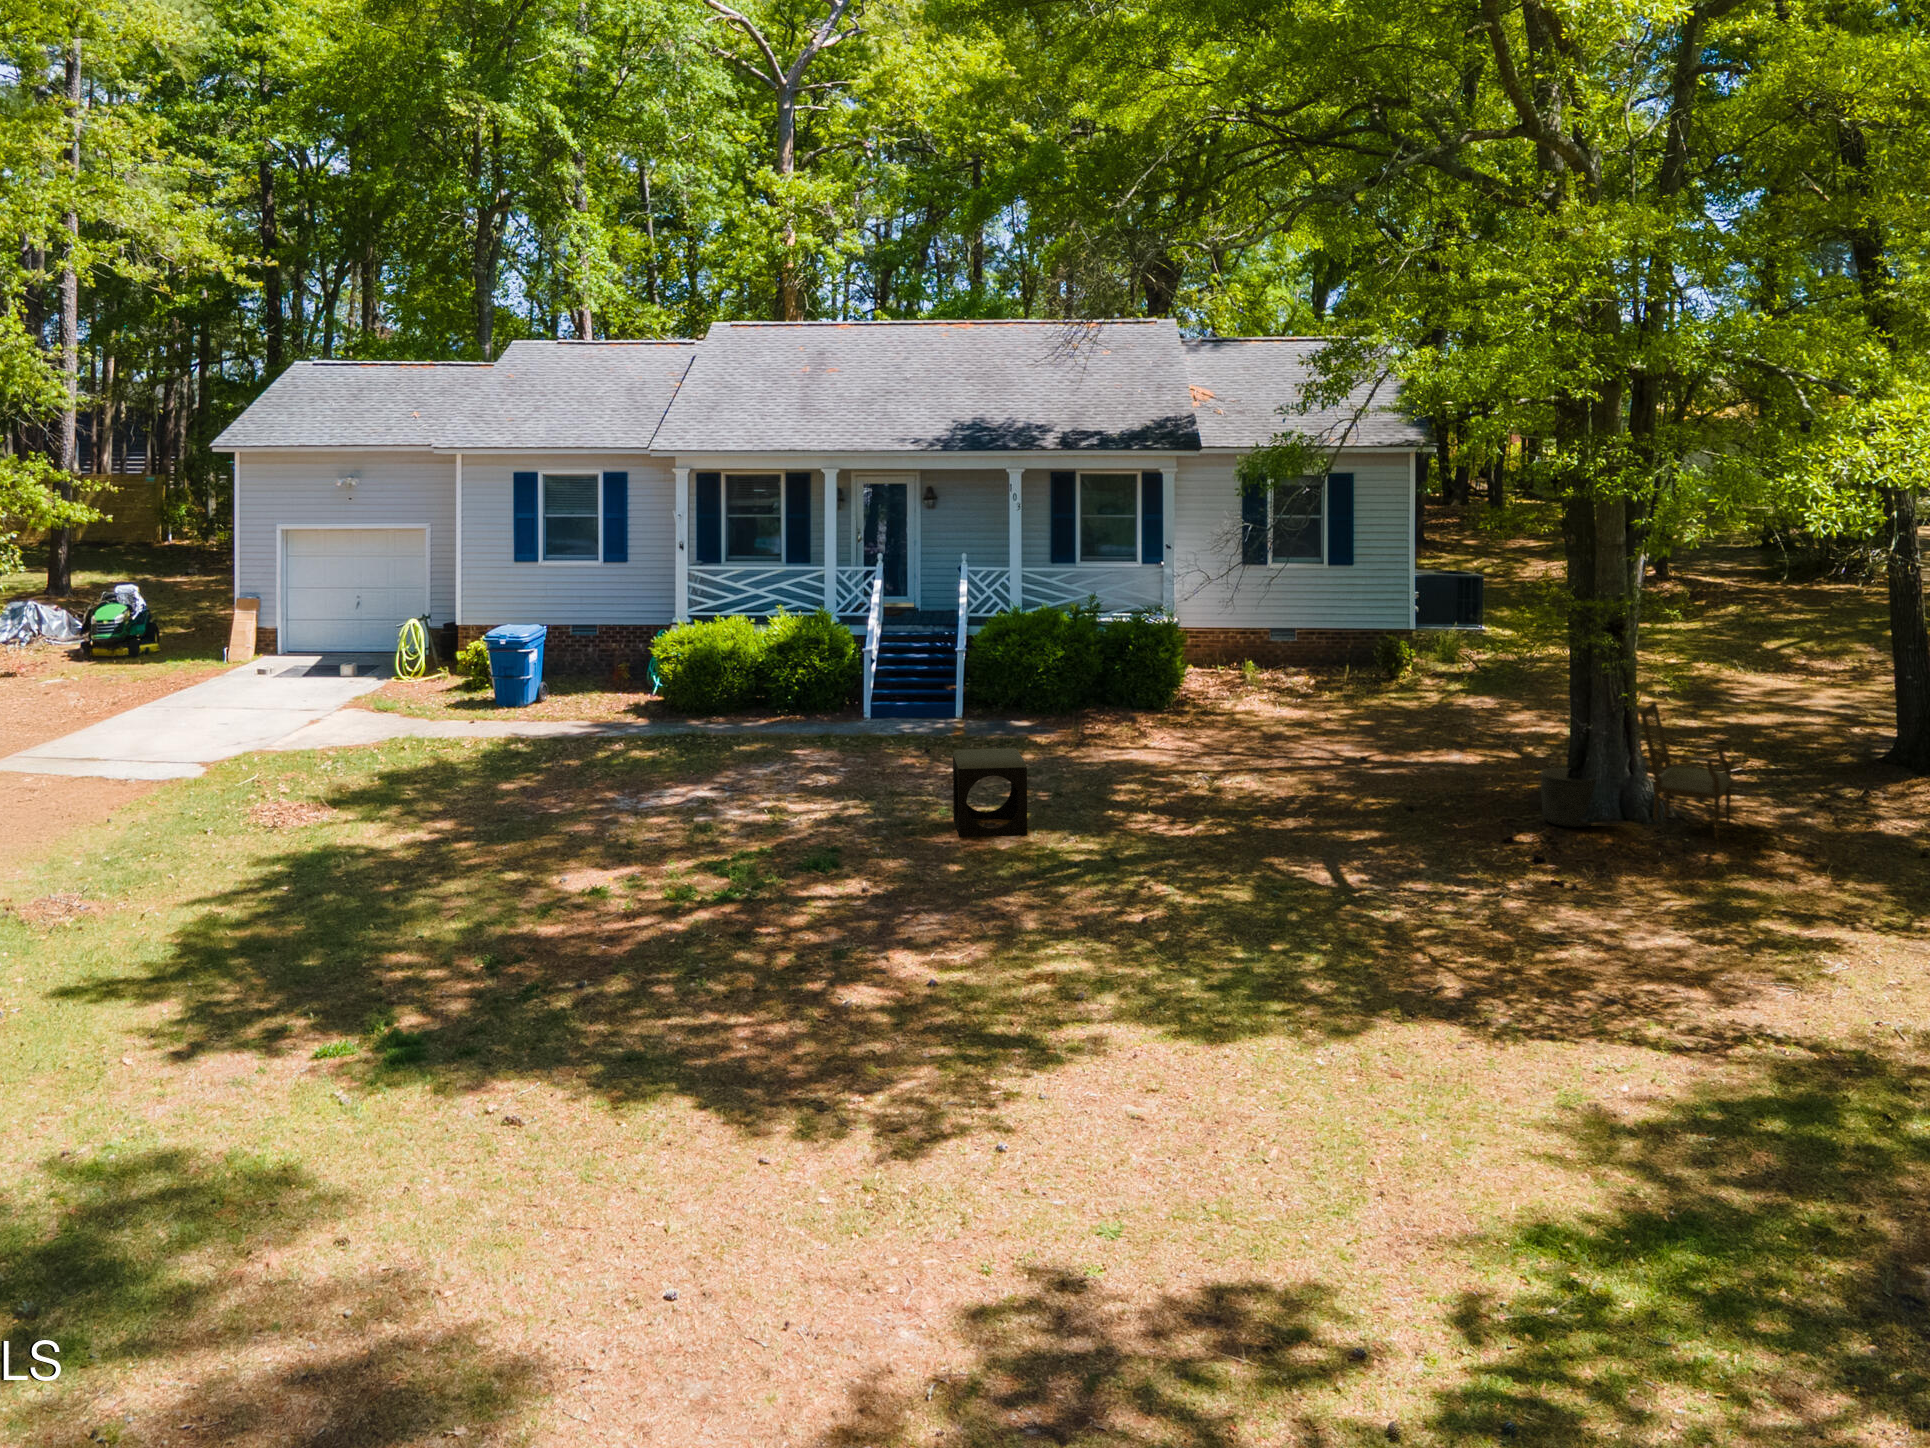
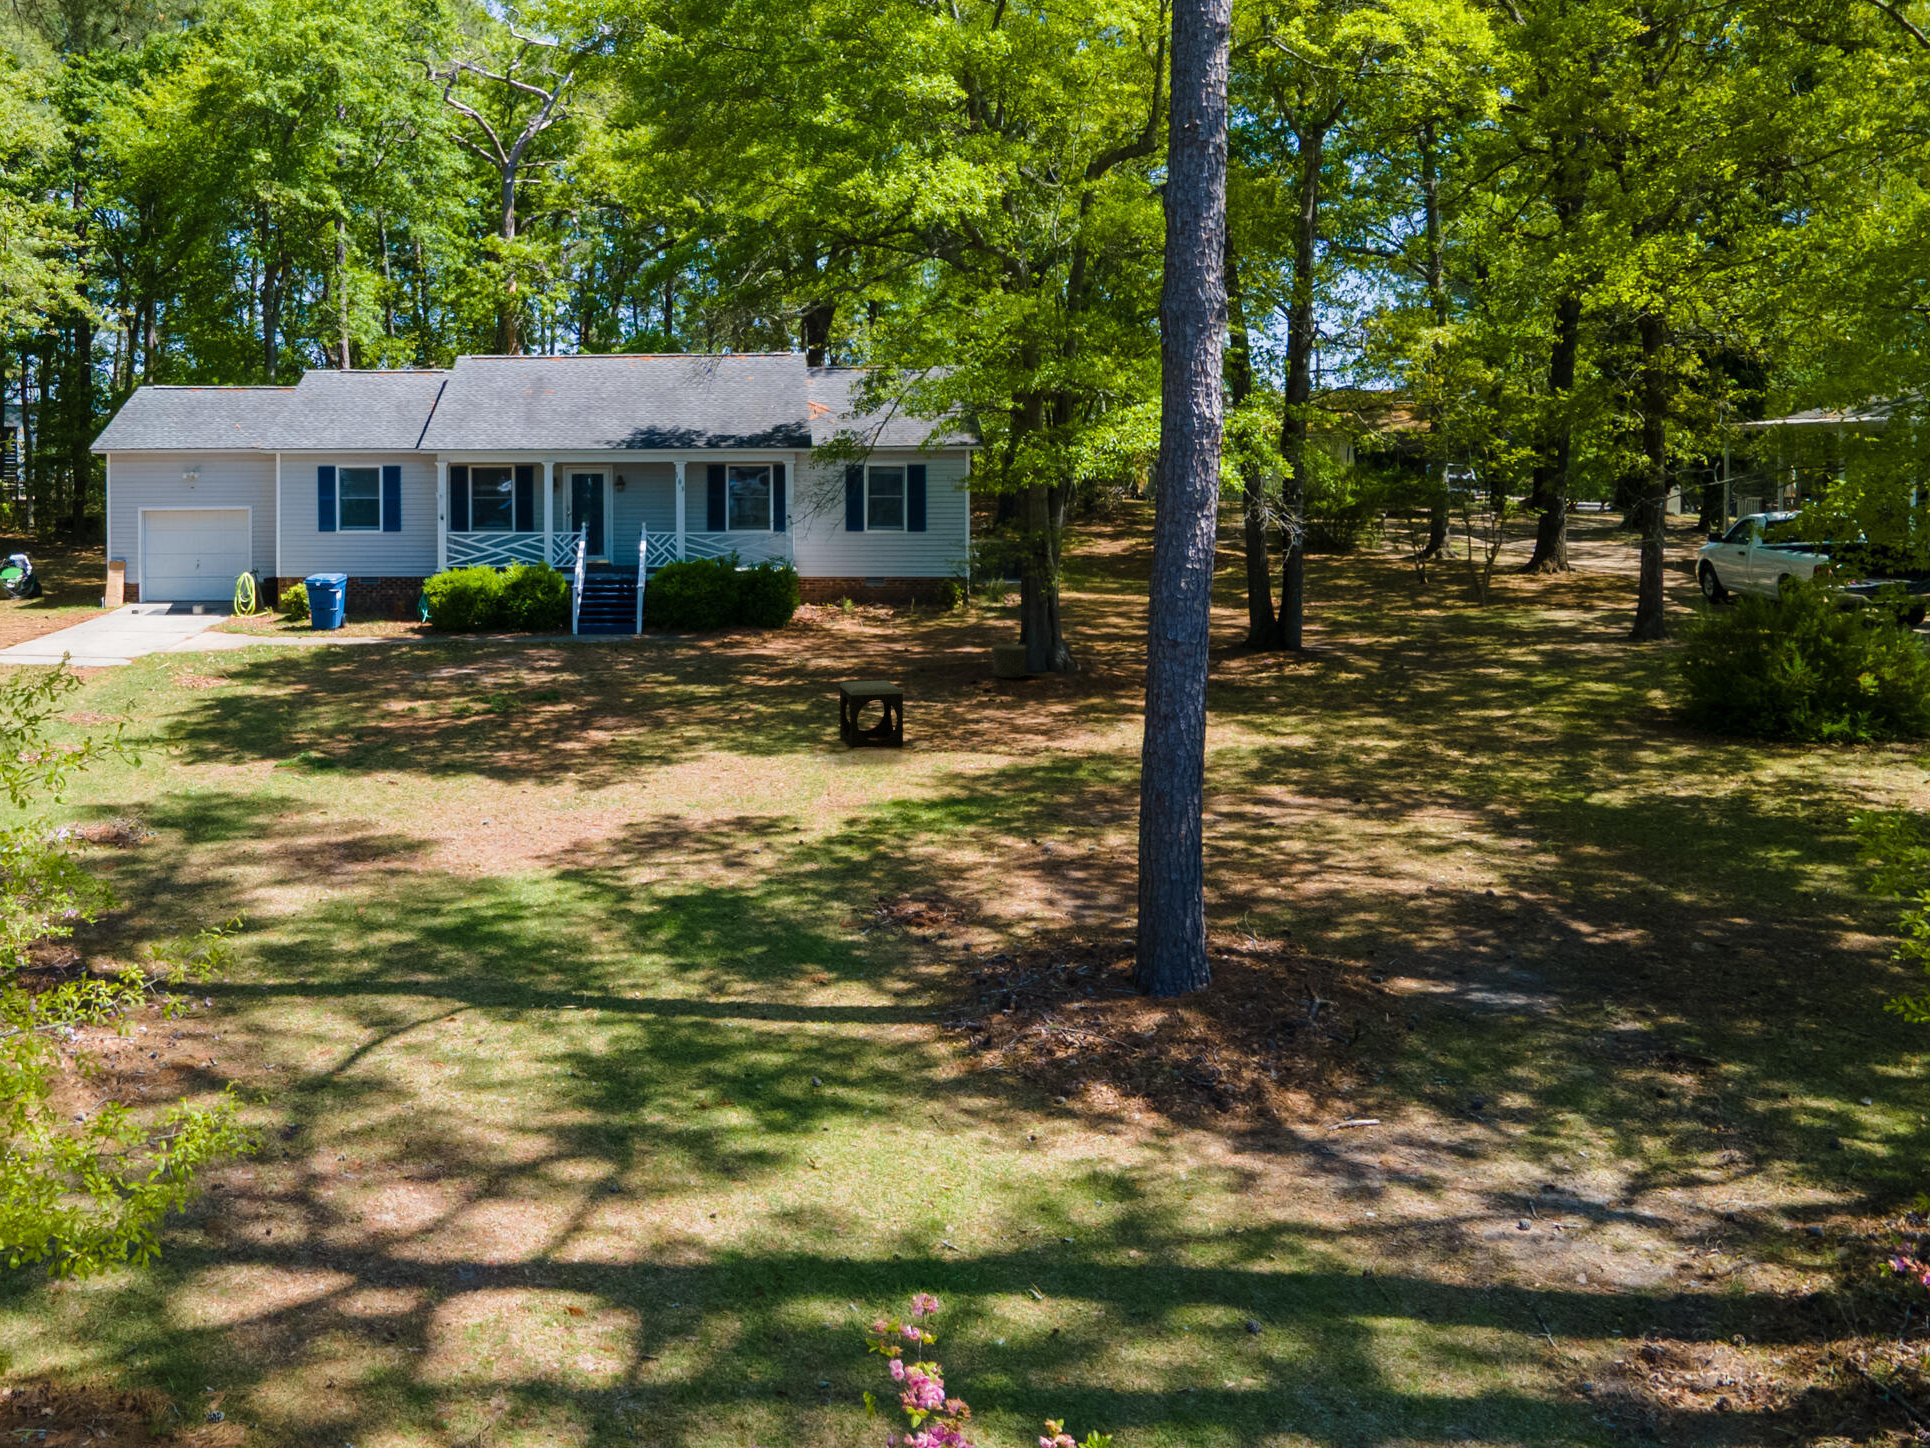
chair: present [1640,702,1731,840] -> none [1048,602,1105,682]
footstool: present [953,748,1027,837] -> present [840,681,903,748]

